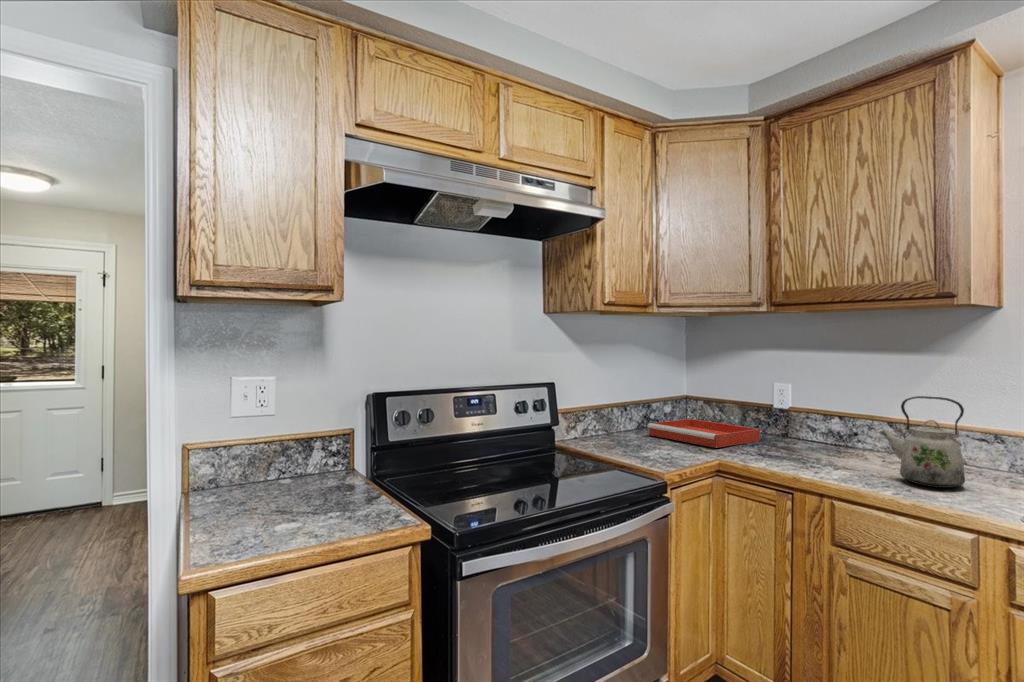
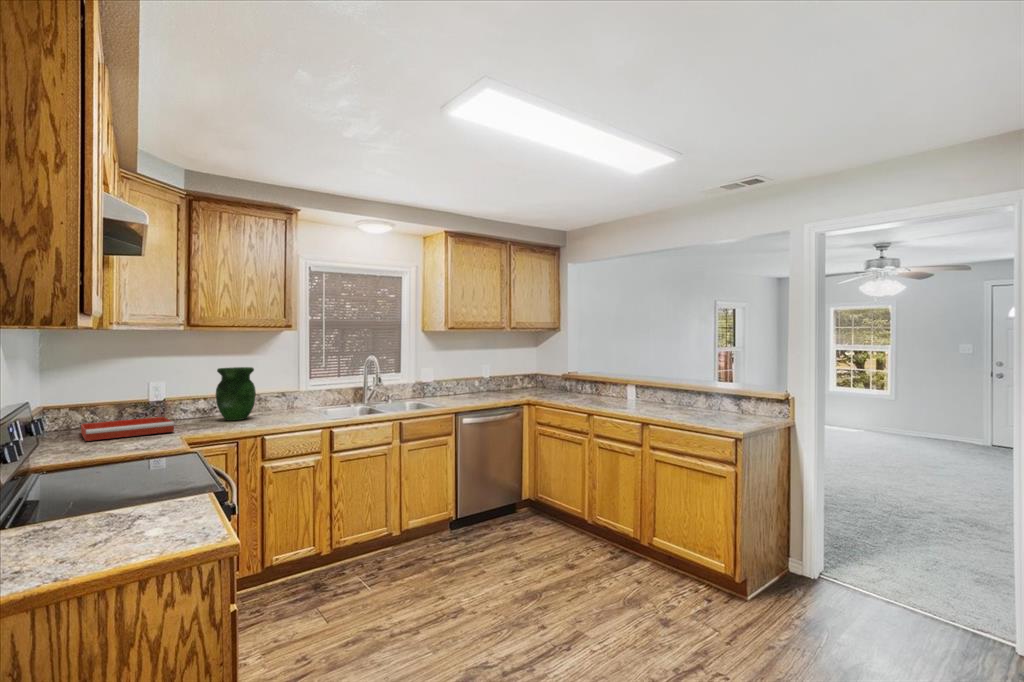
vase: none [812,370,883,461] -> present [216,367,256,420]
kettle: present [879,396,965,488] -> none [276,376,310,418]

